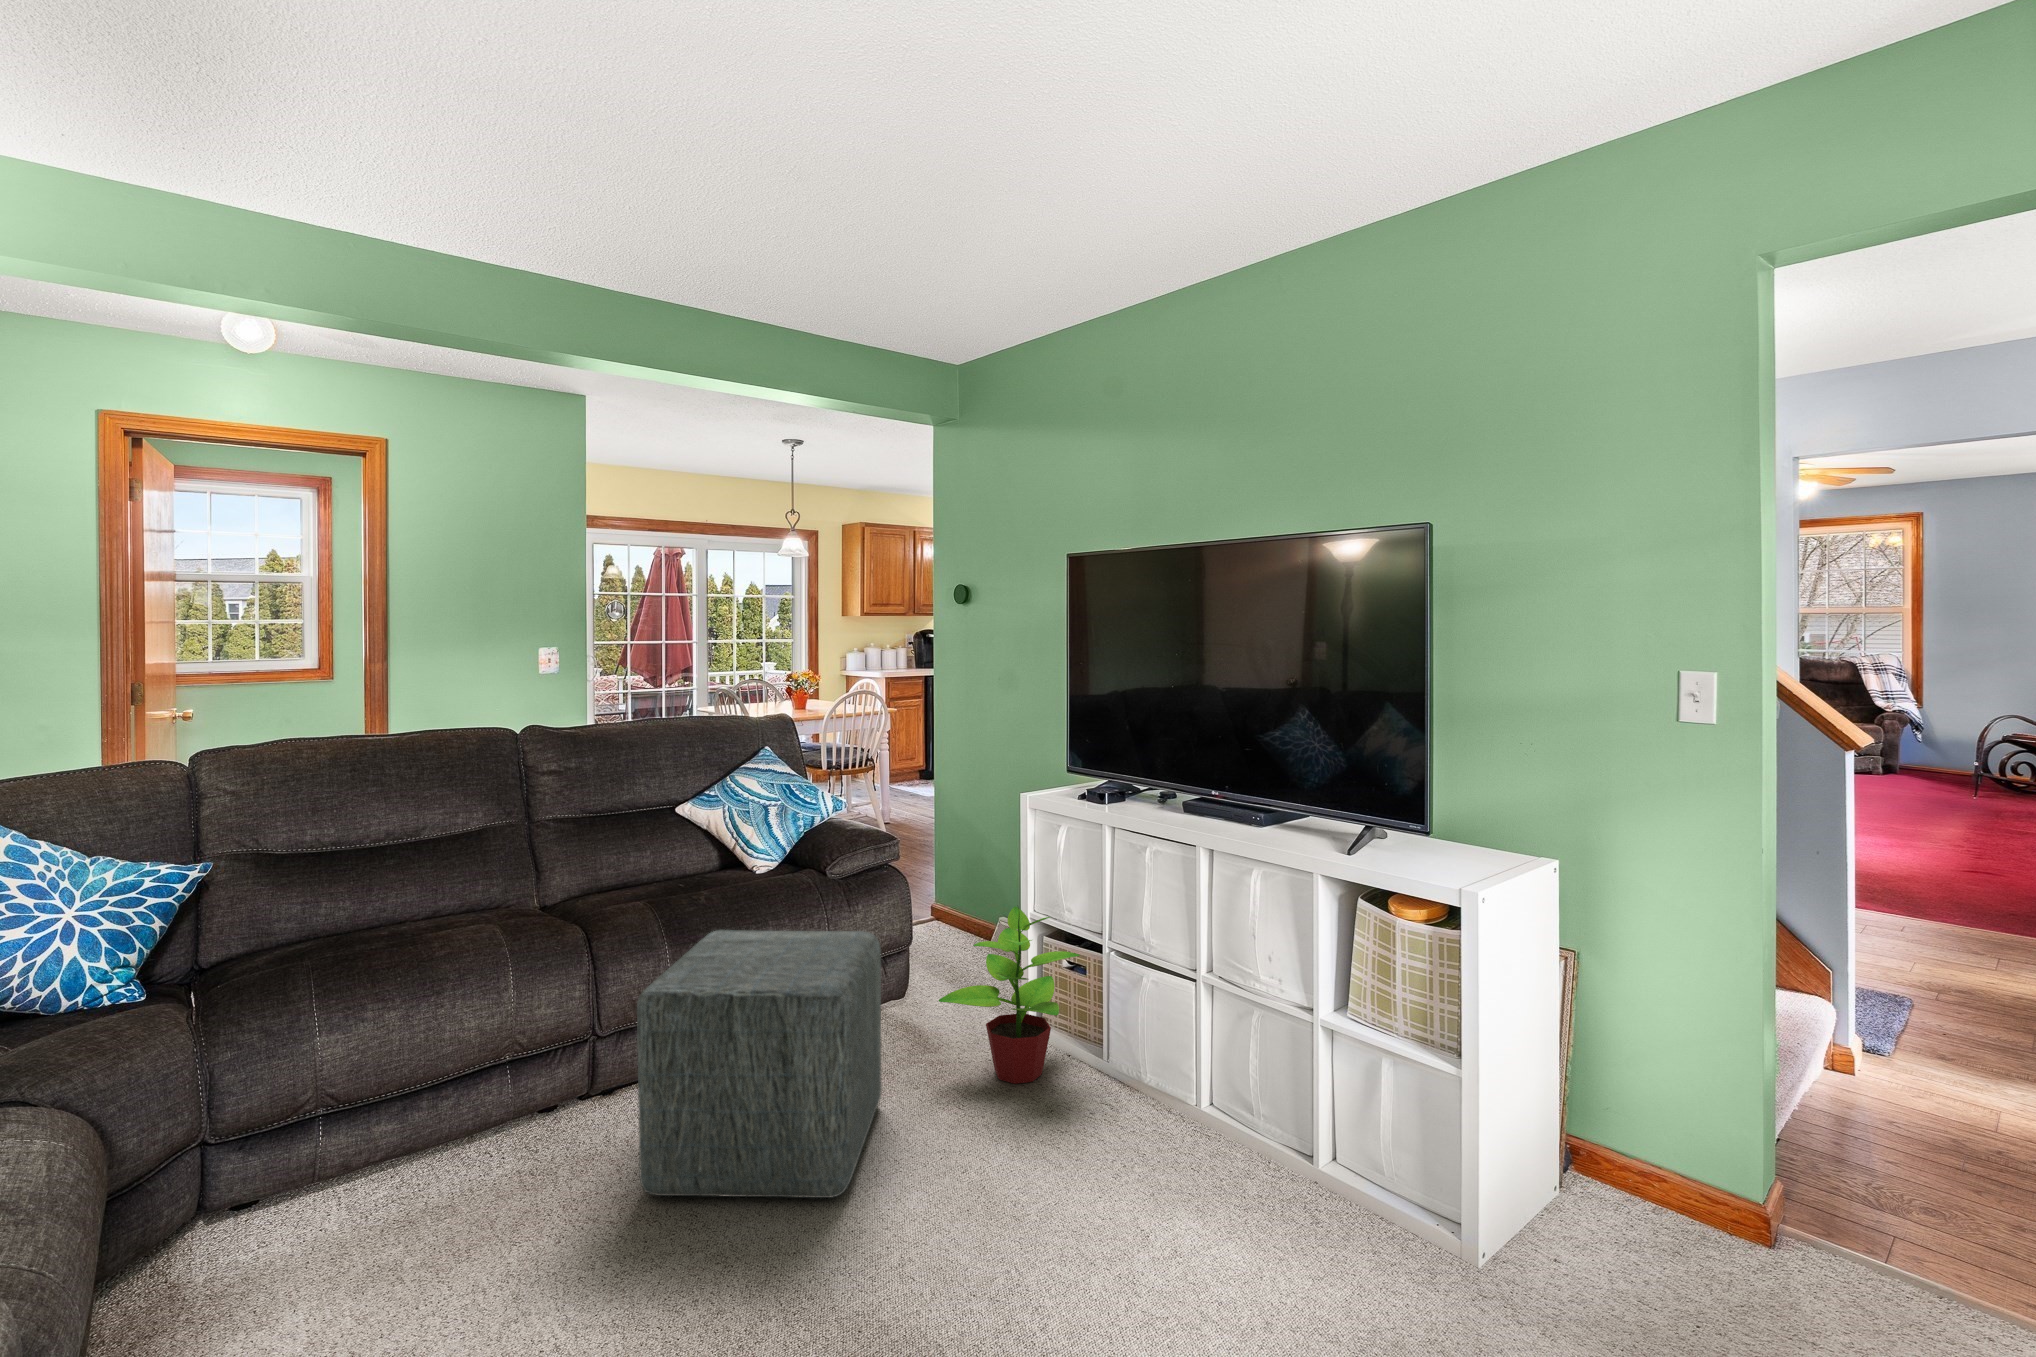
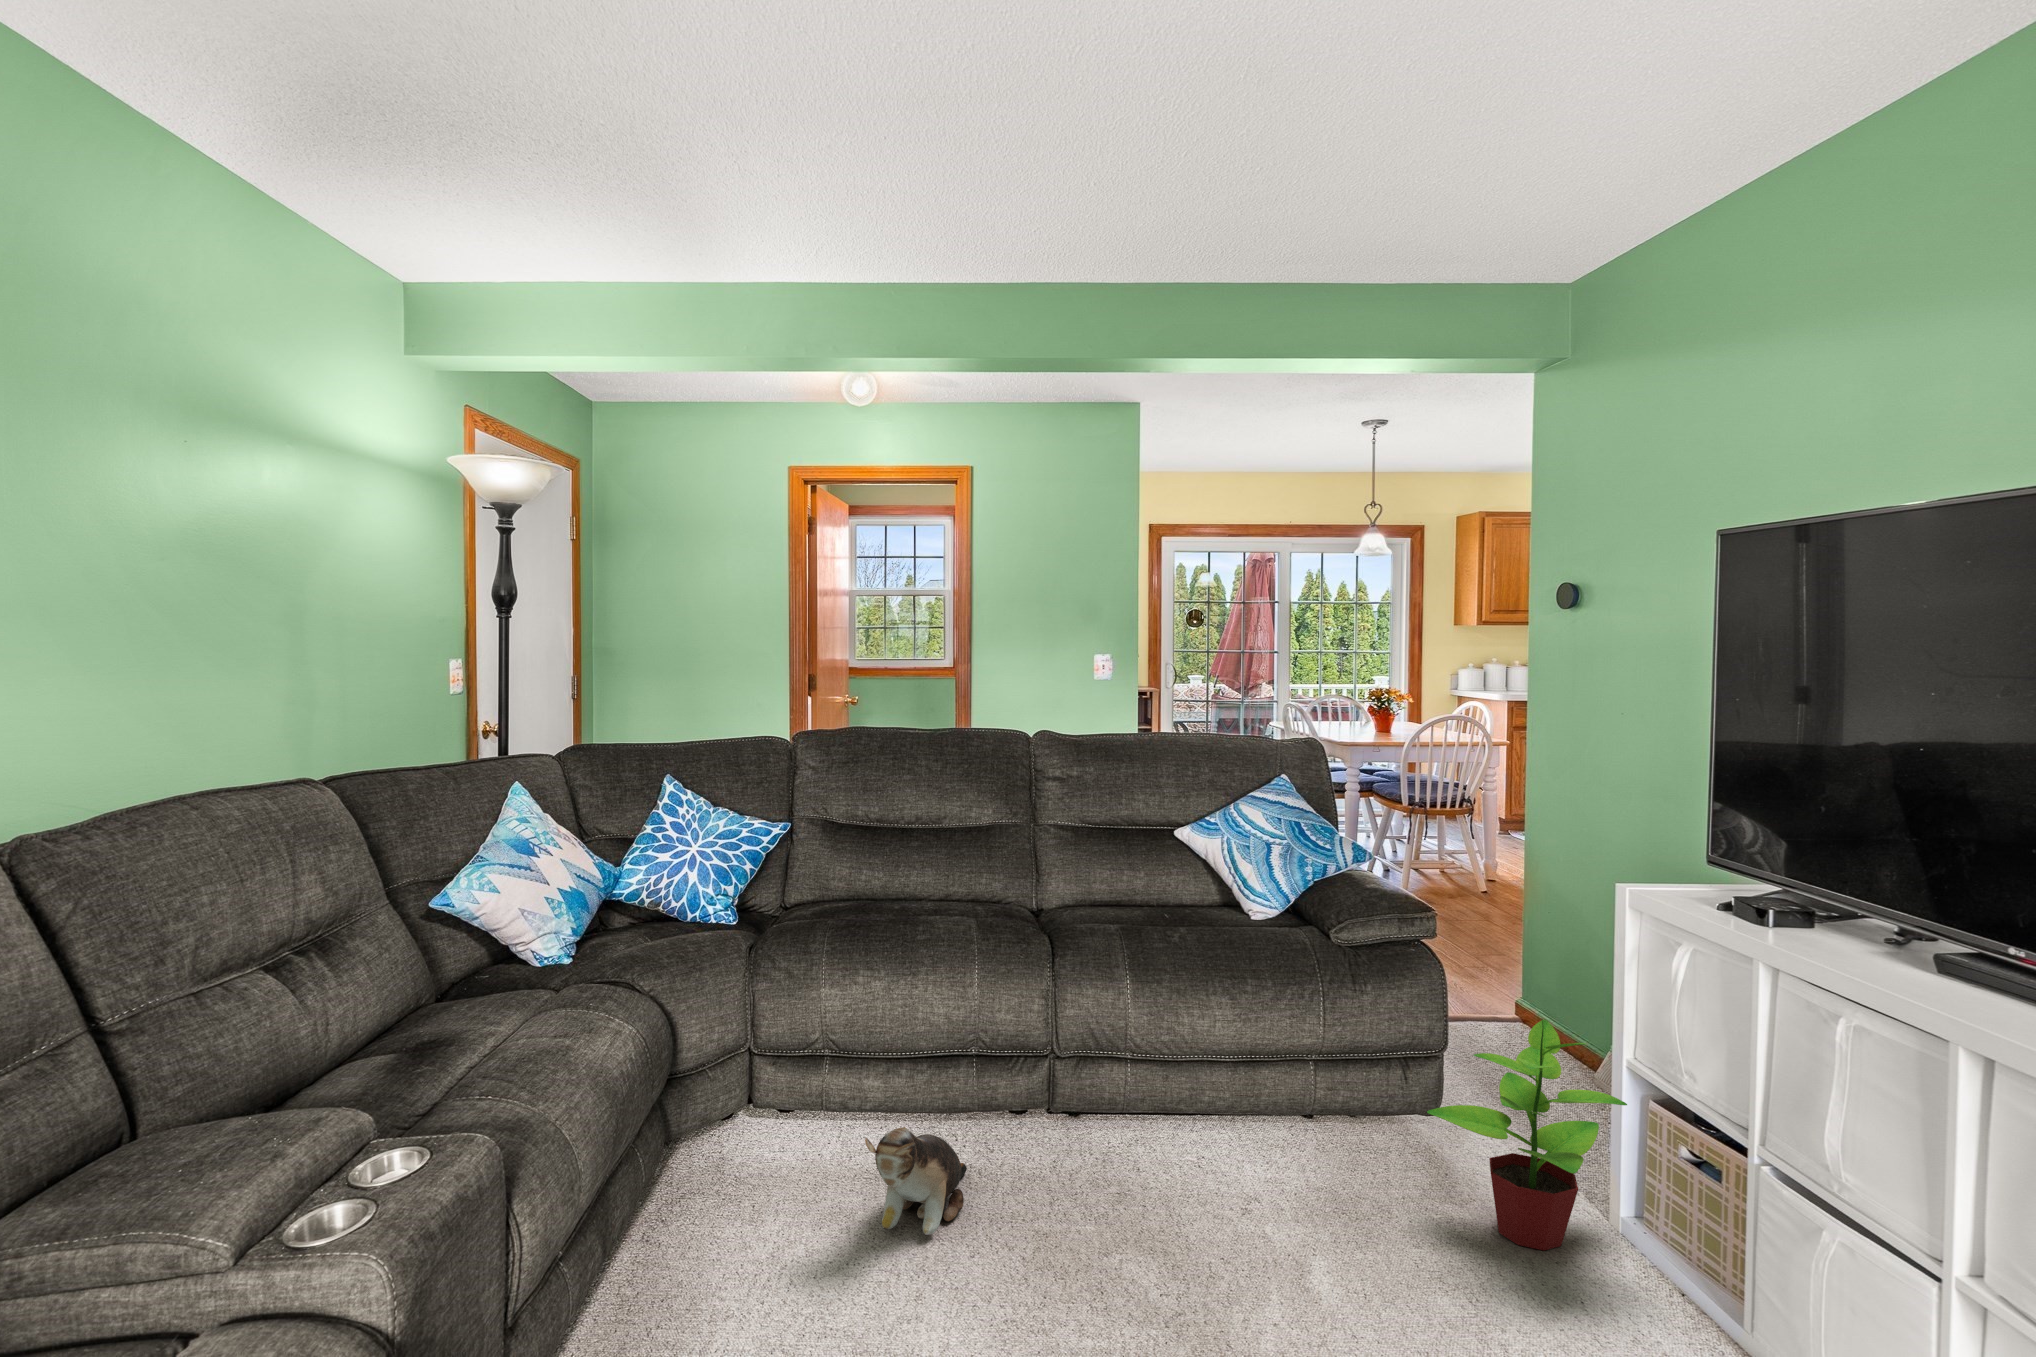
ottoman: present [637,930,882,1198] -> none [1064,969,1349,1293]
plush toy: none [414,1161,528,1279] -> present [865,1127,967,1235]

